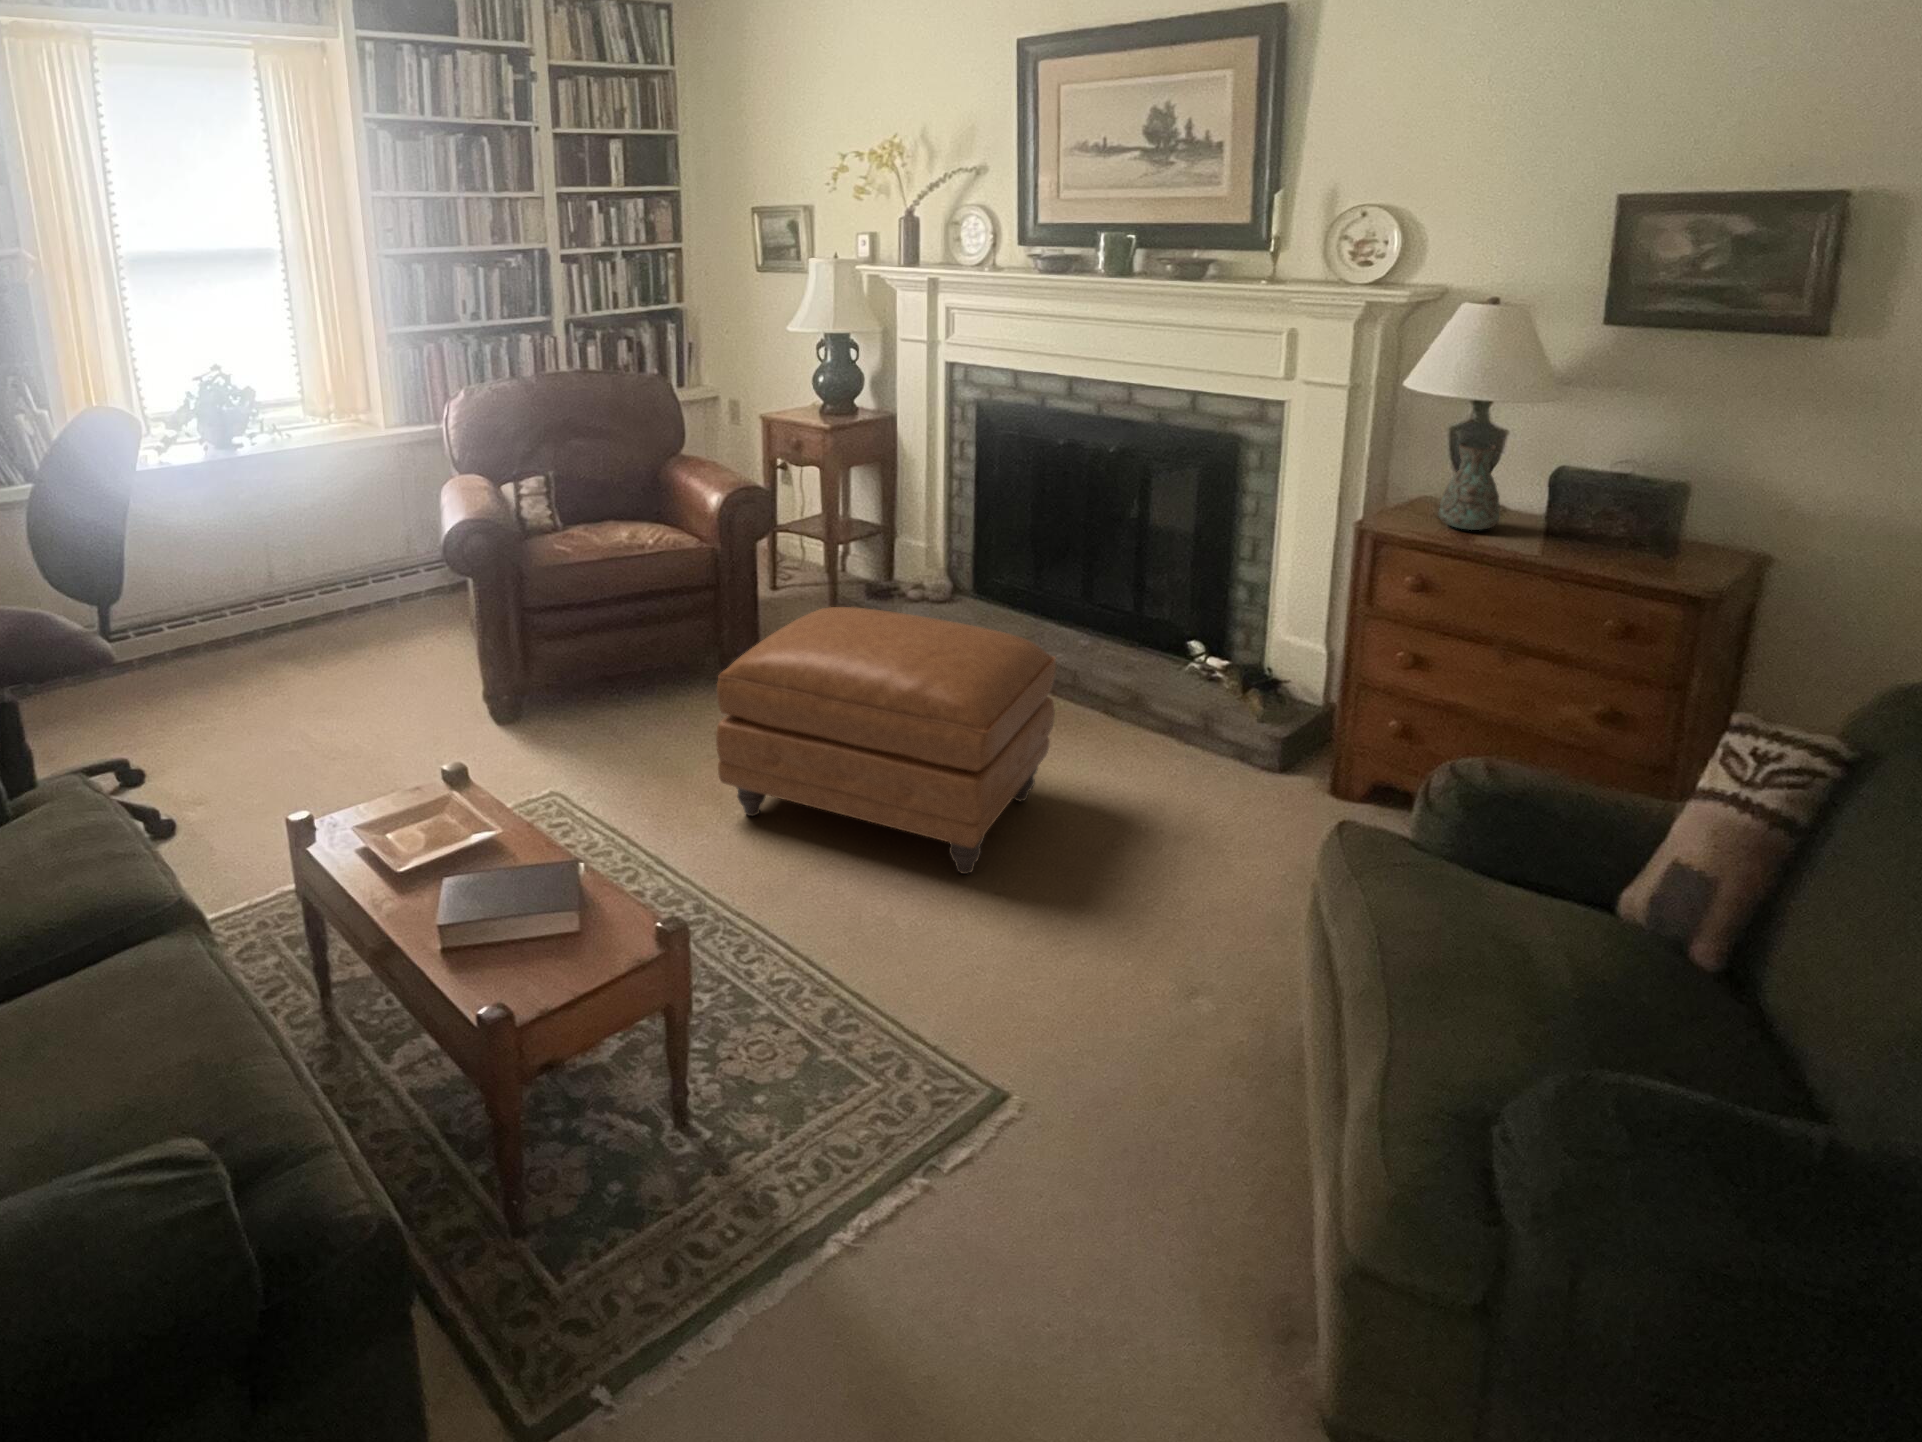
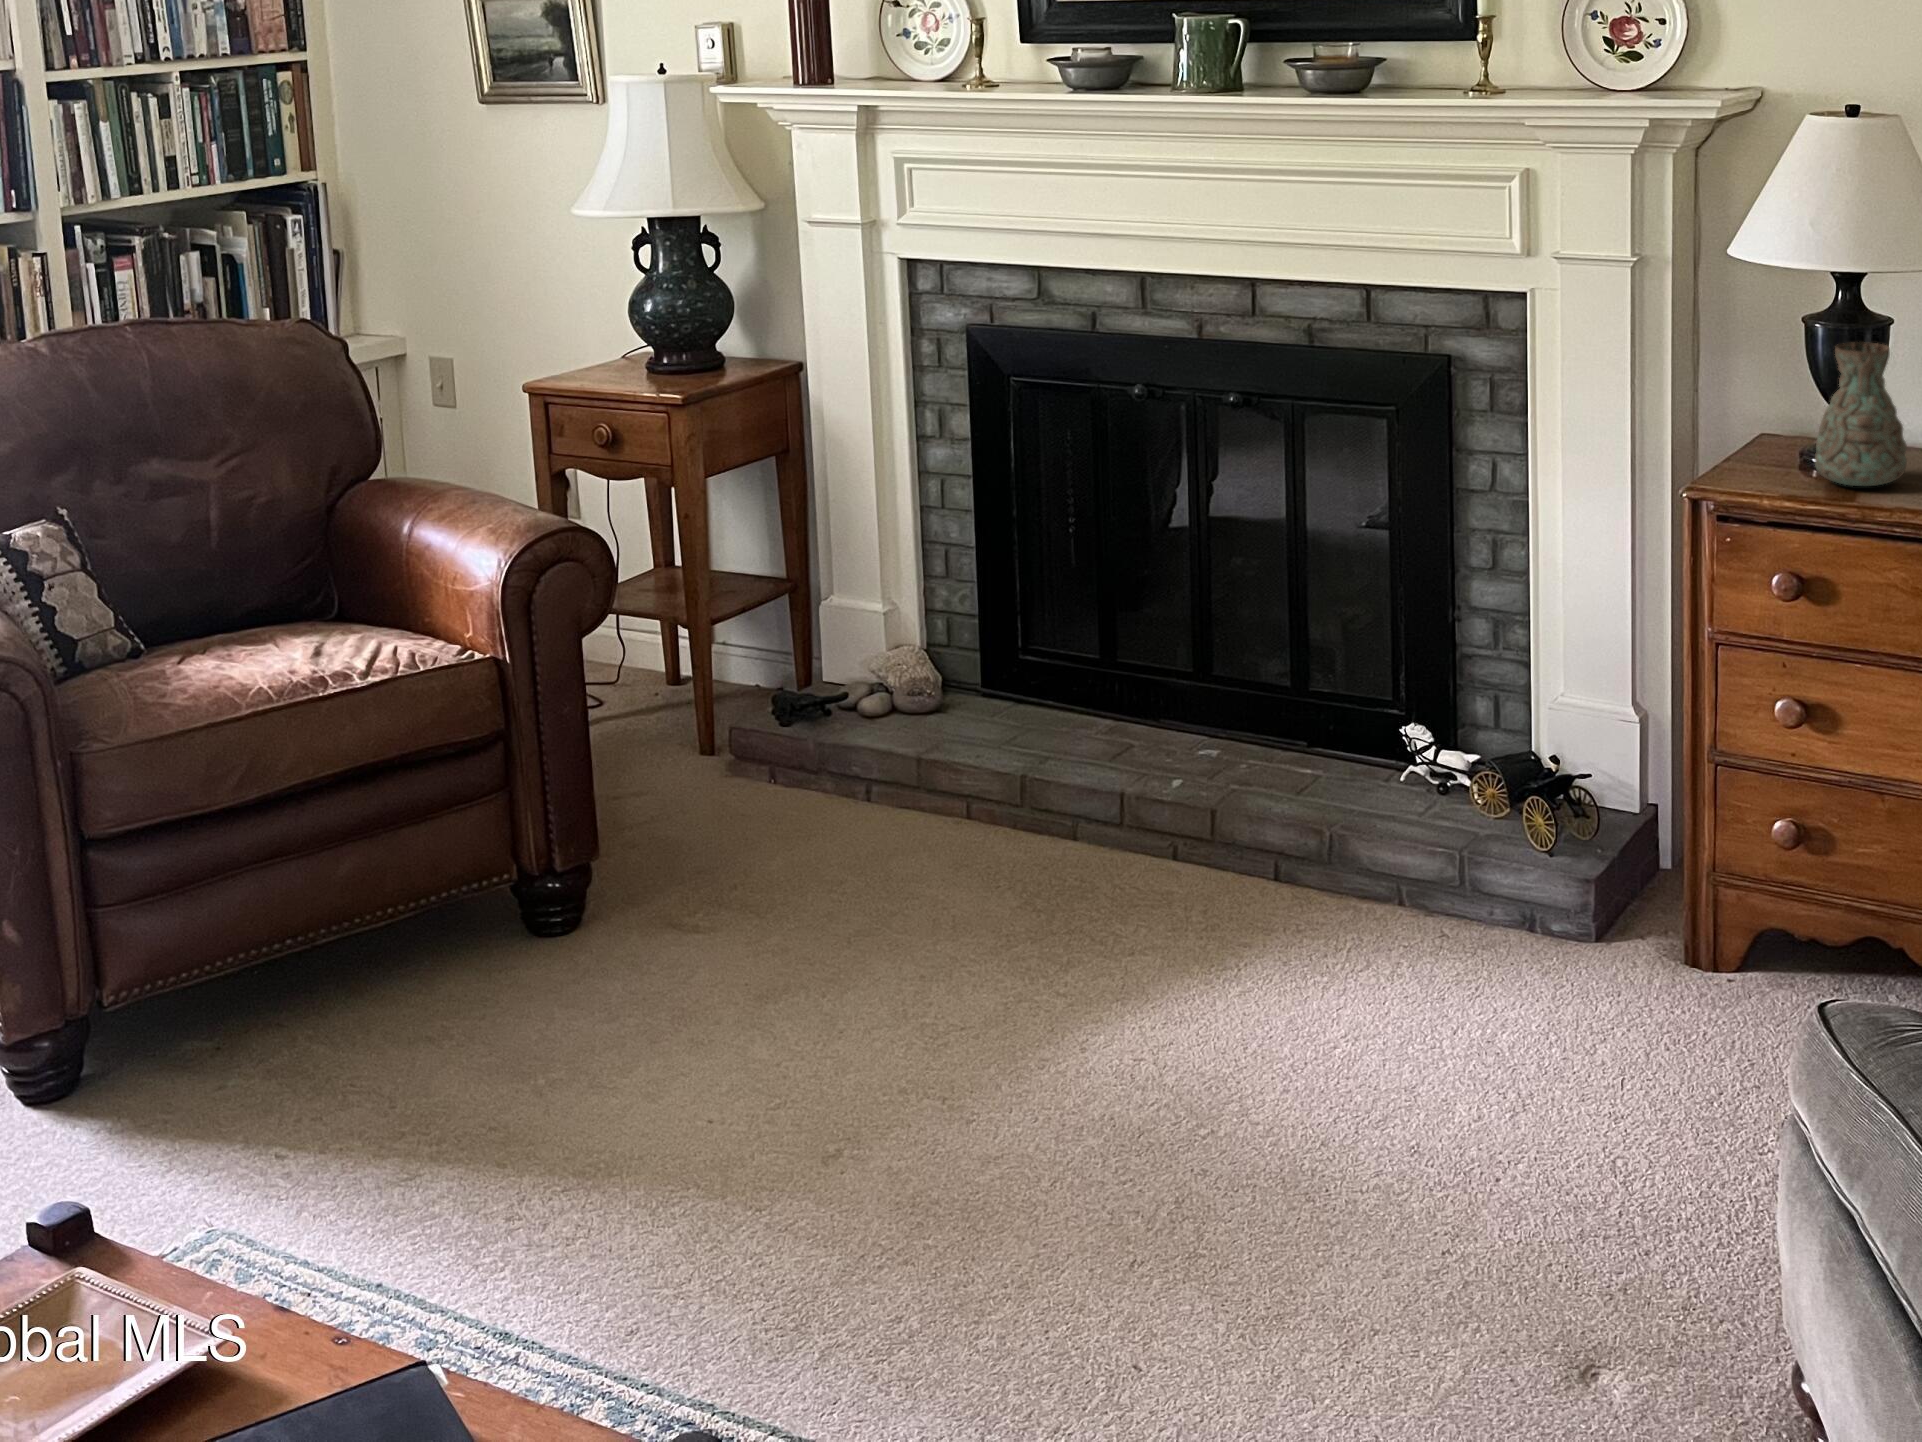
ottoman: present [716,607,1056,874] -> none [593,750,1234,1239]

